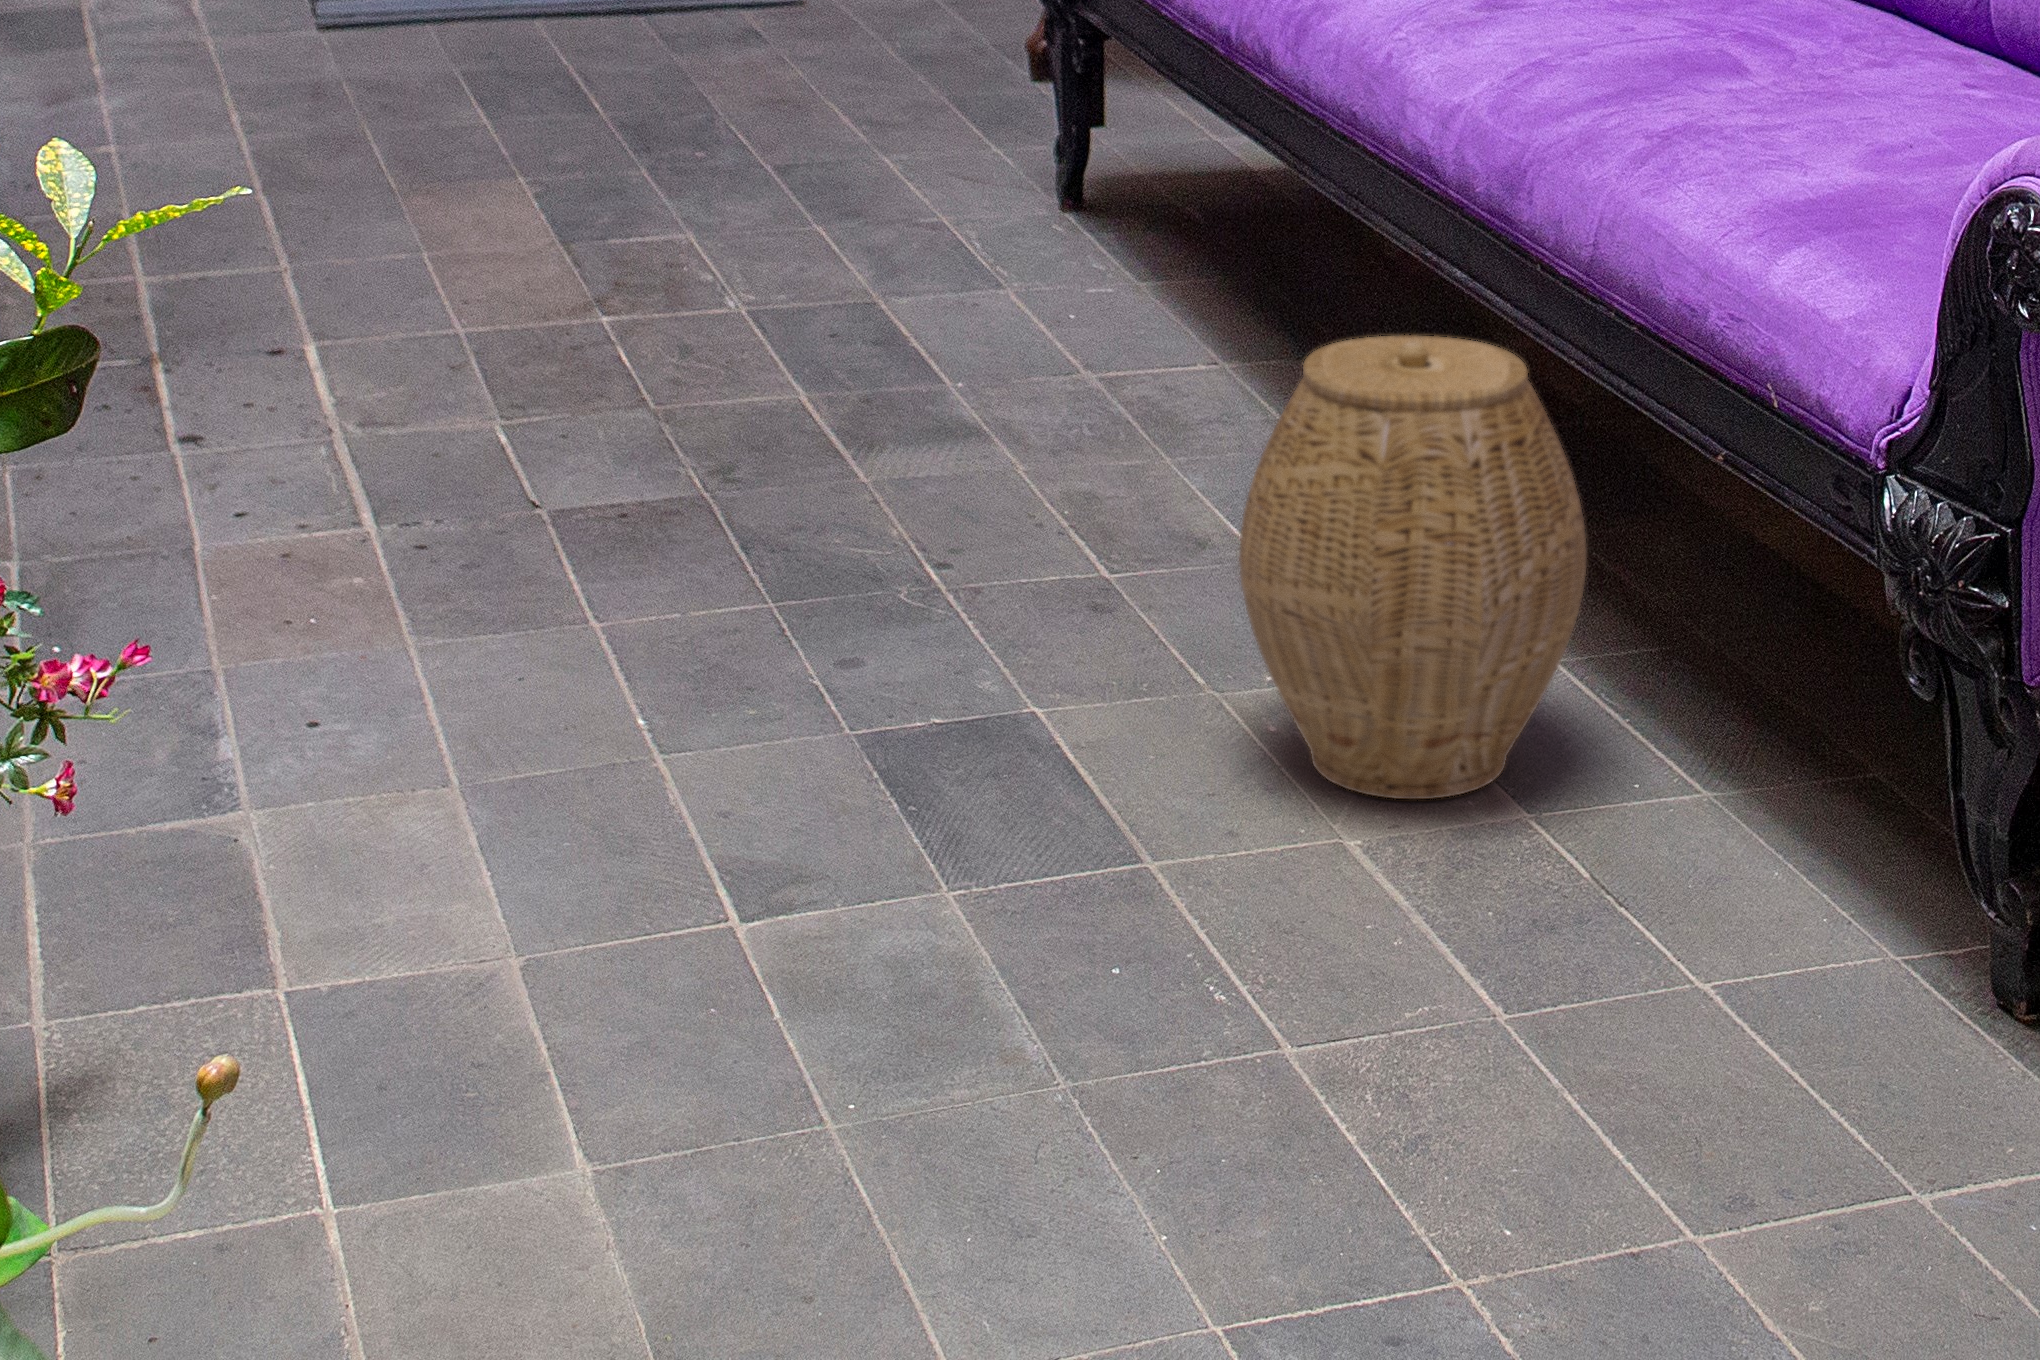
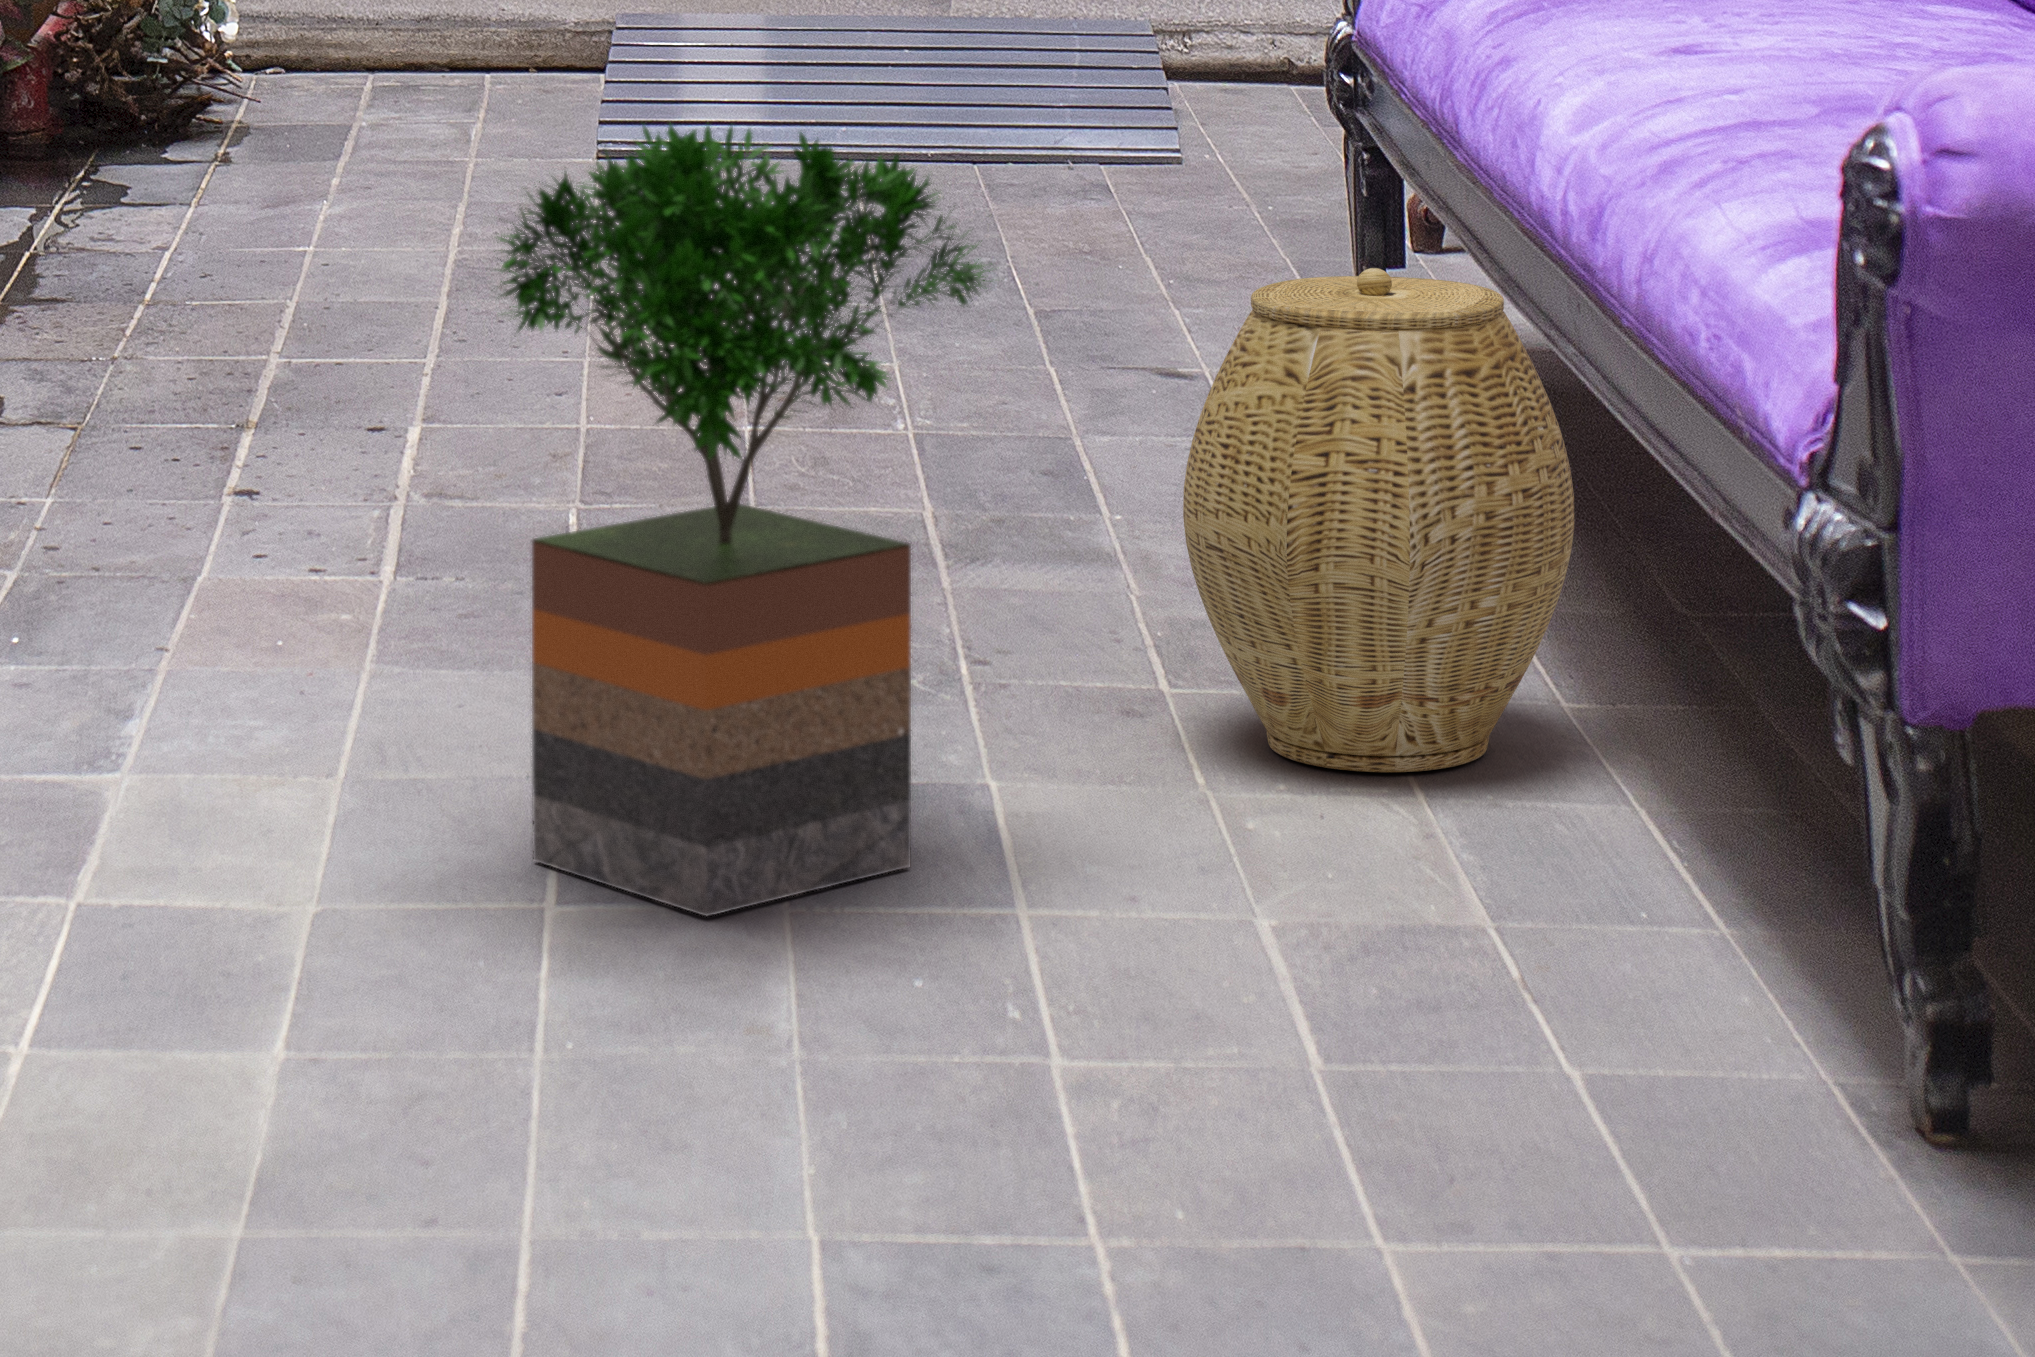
potted tree: none [717,289,1195,1095] -> present [494,122,991,916]

